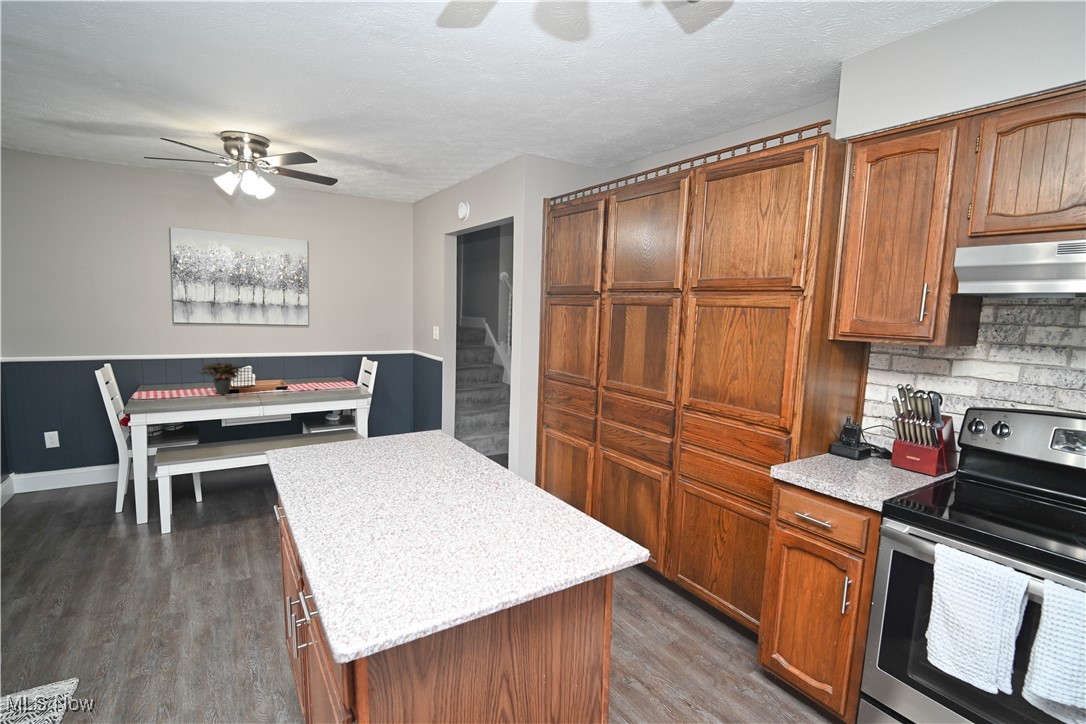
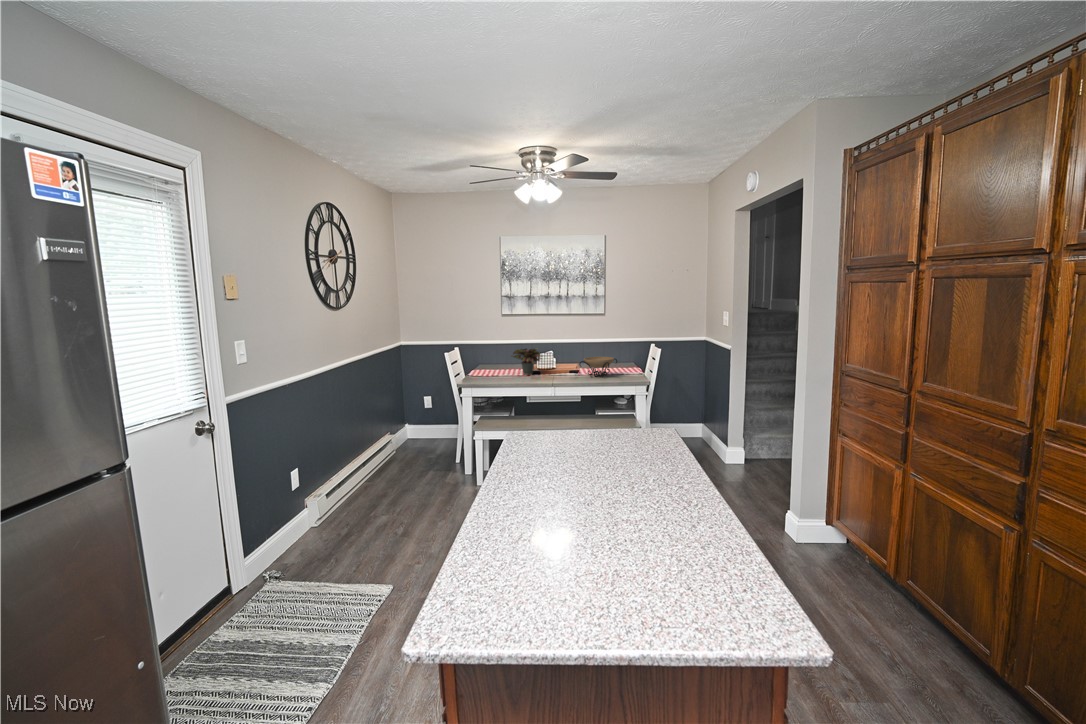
decorative bowl: none [293,370,336,393] -> present [579,357,617,377]

